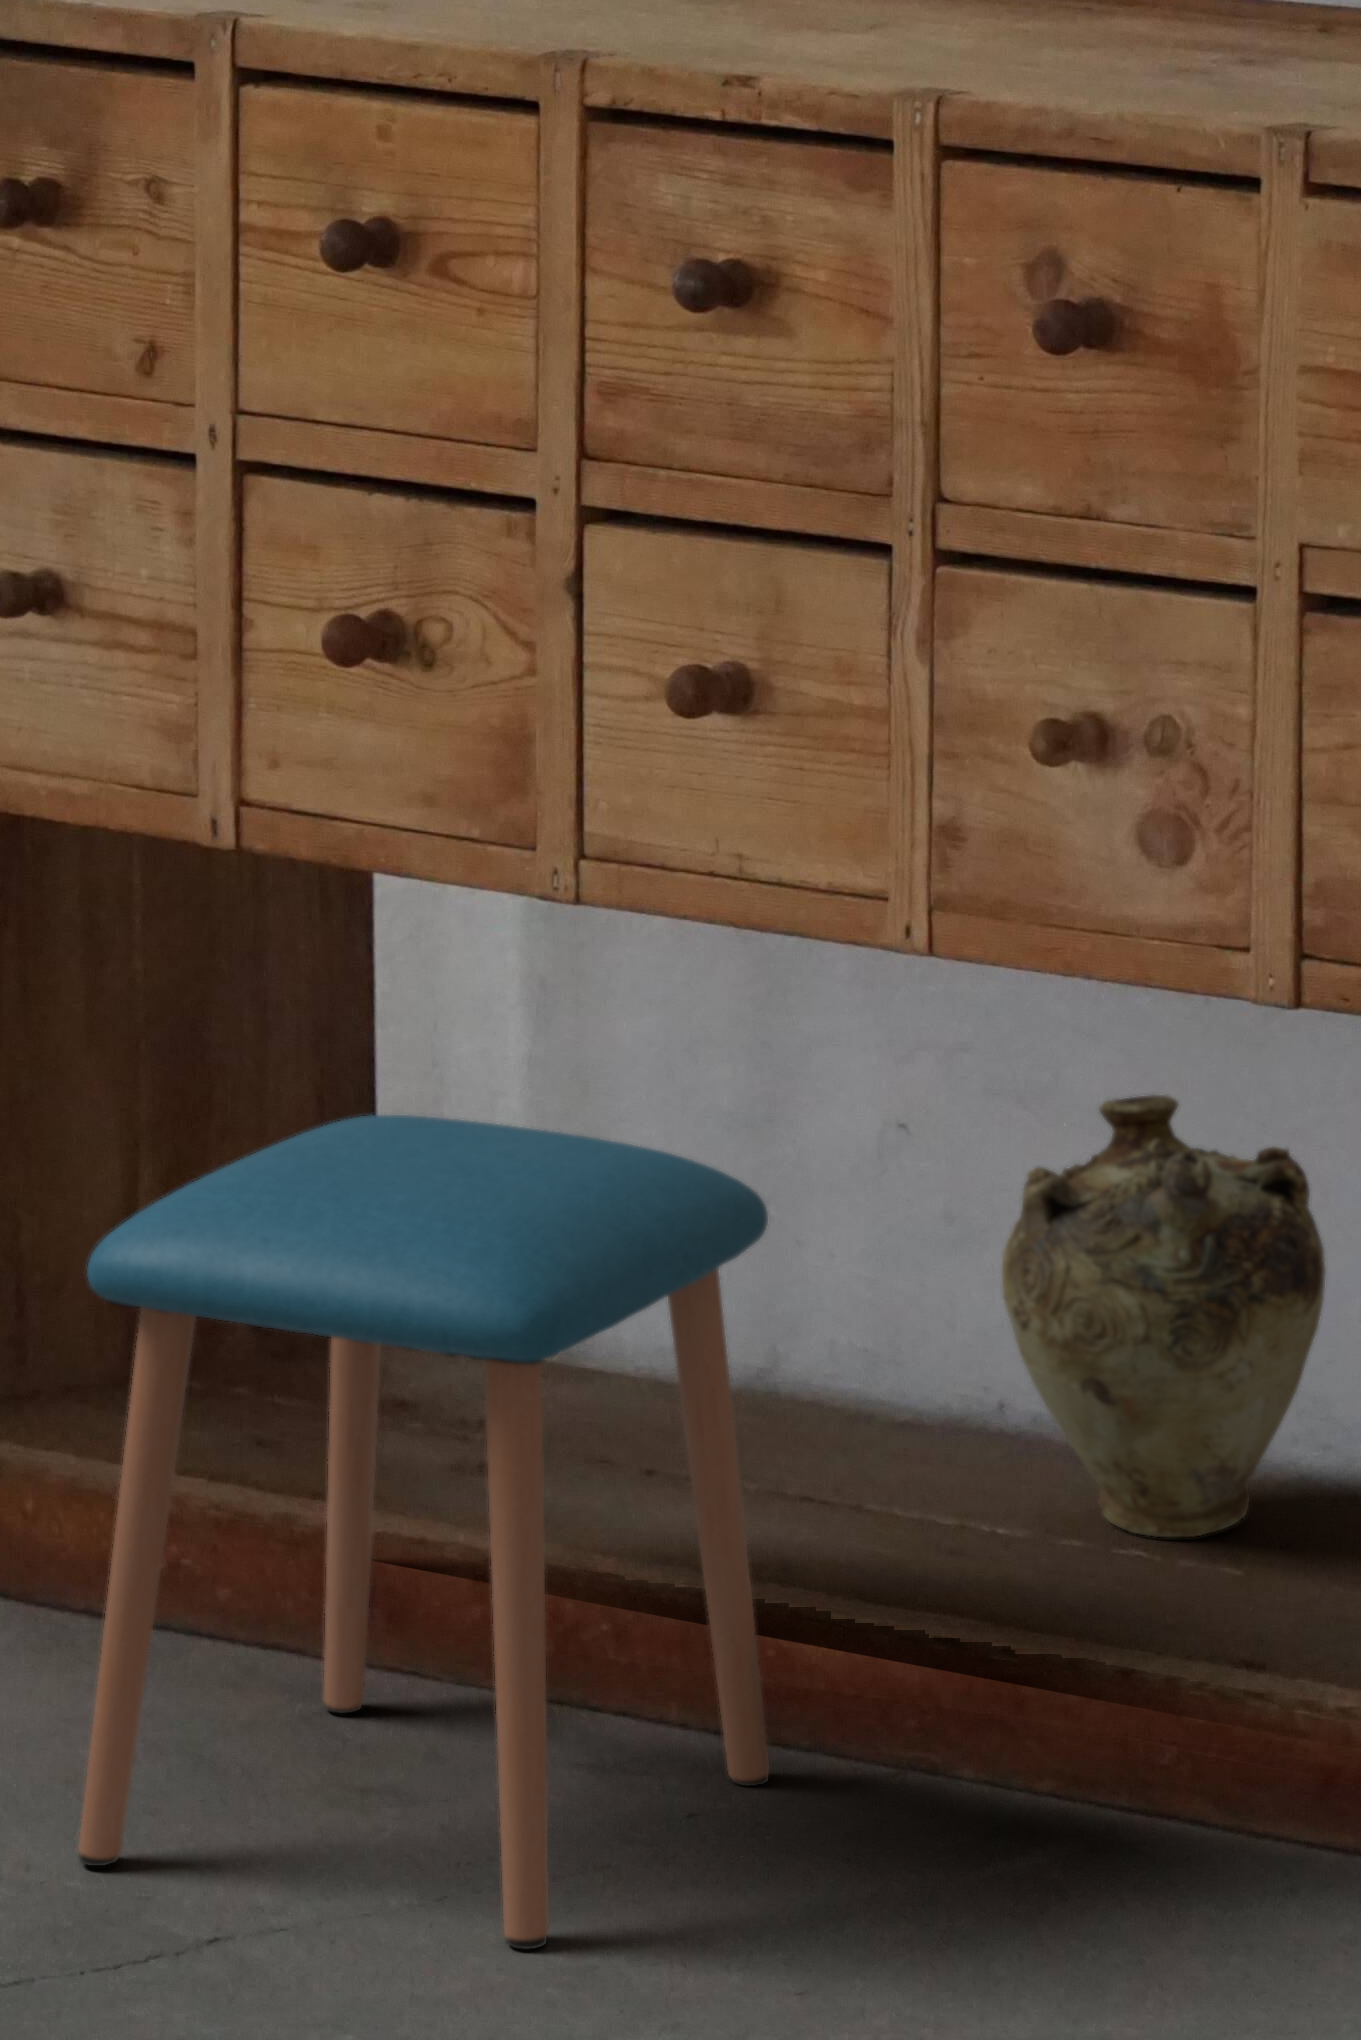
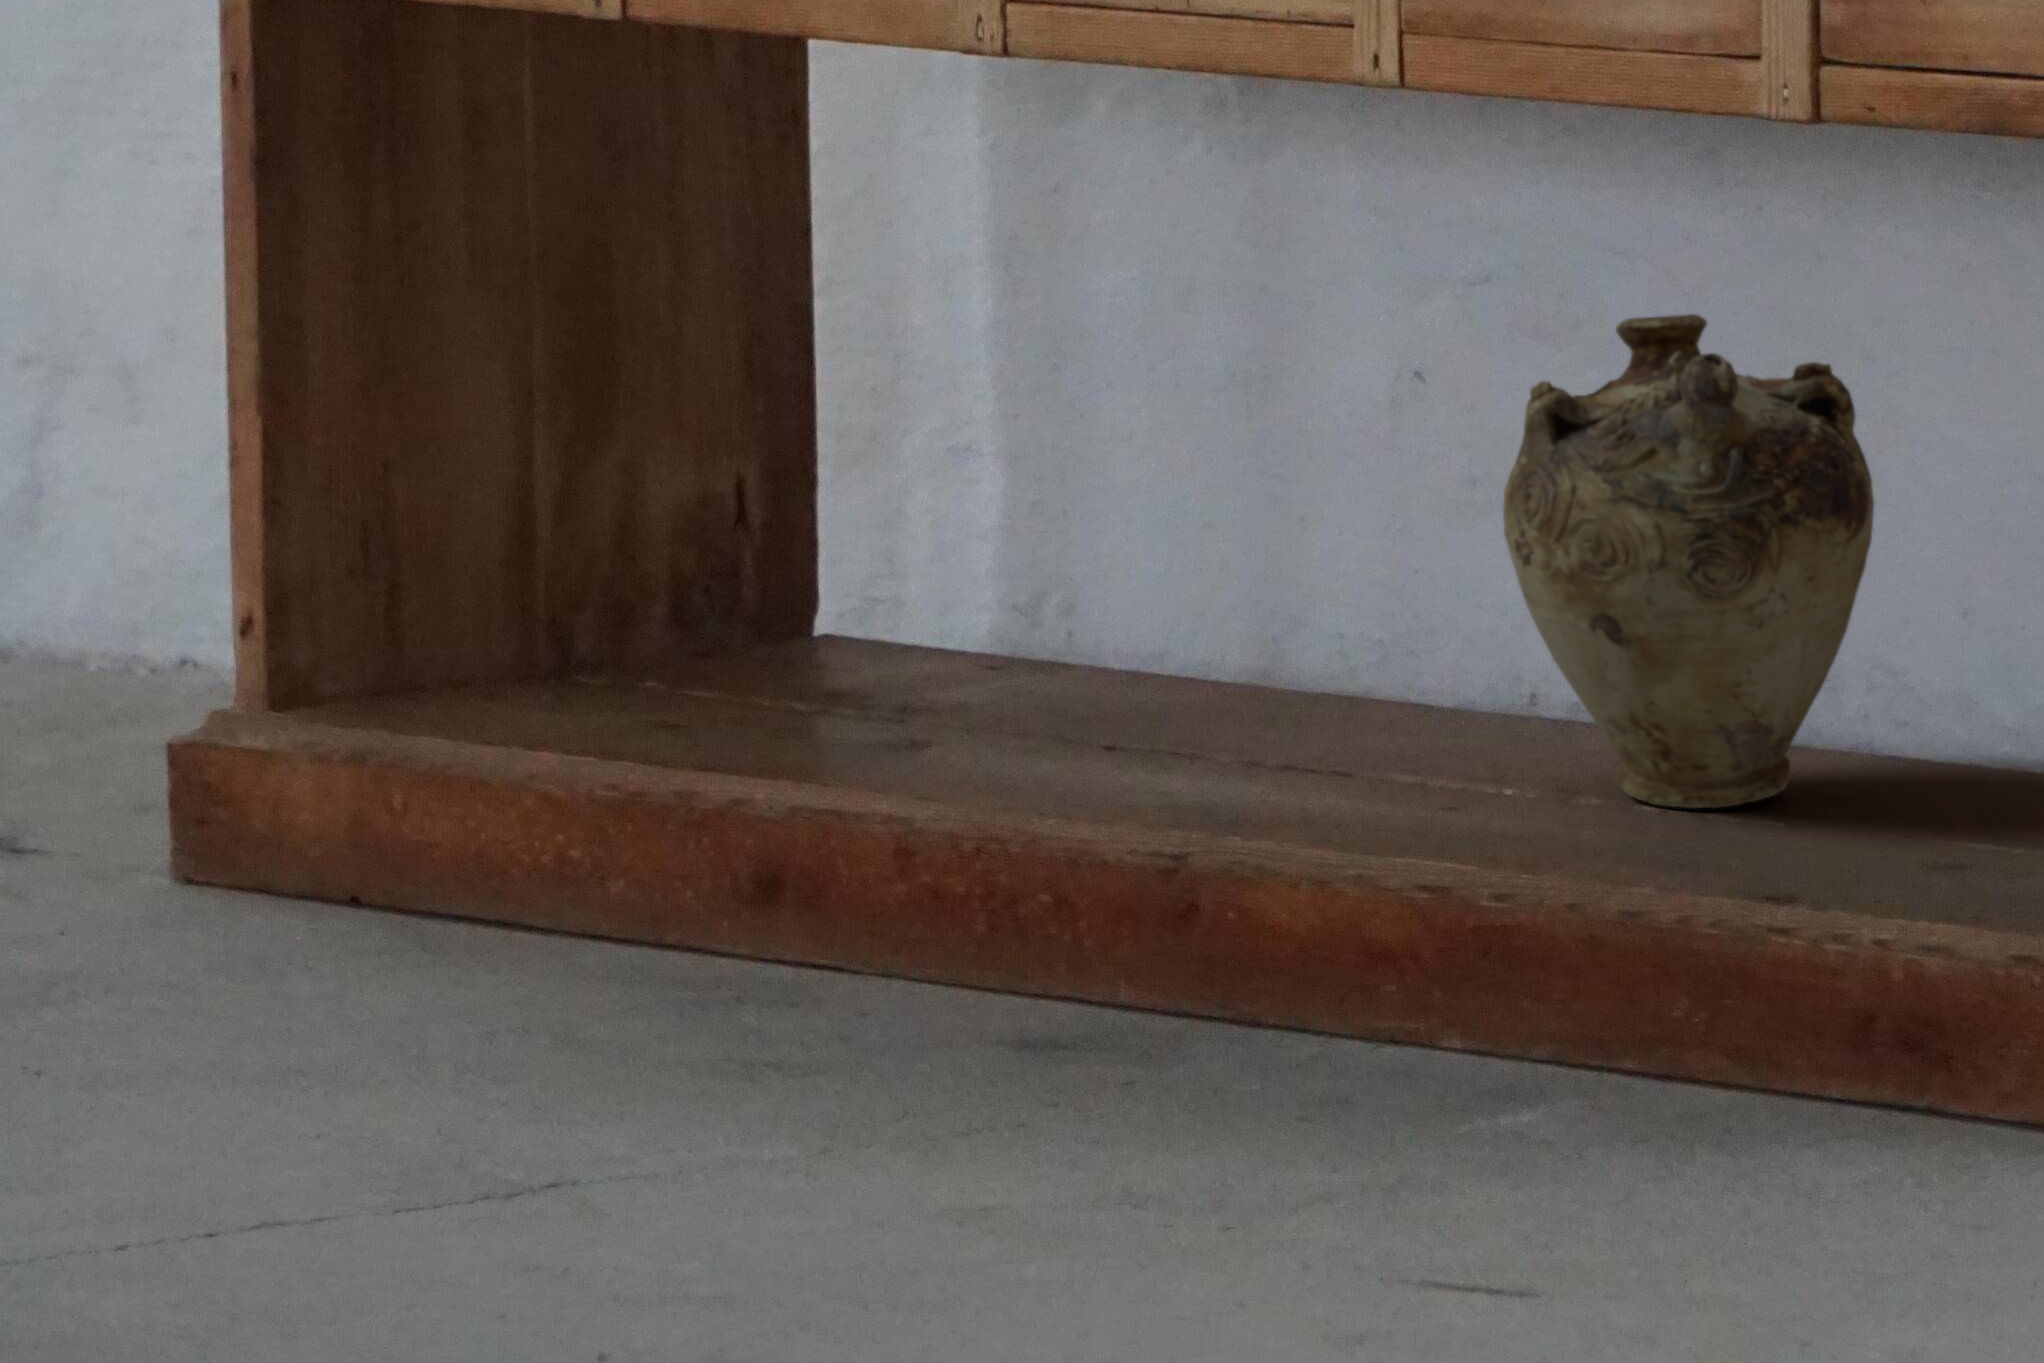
stool: present [79,1115,770,1949] -> none [438,298,1229,1176]

